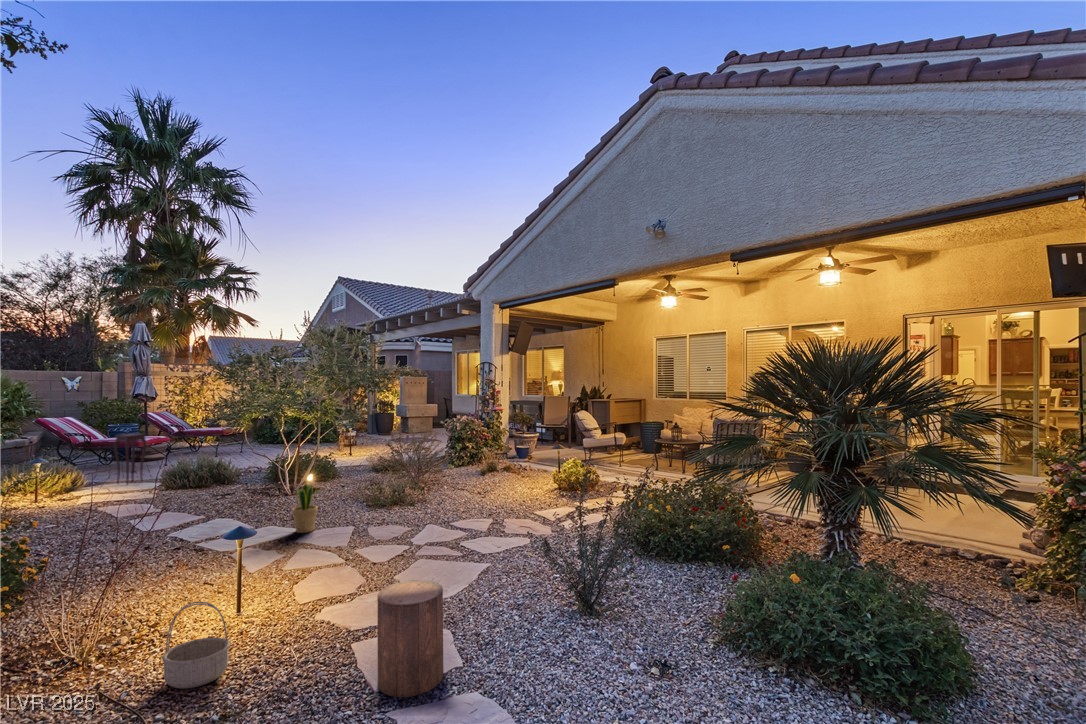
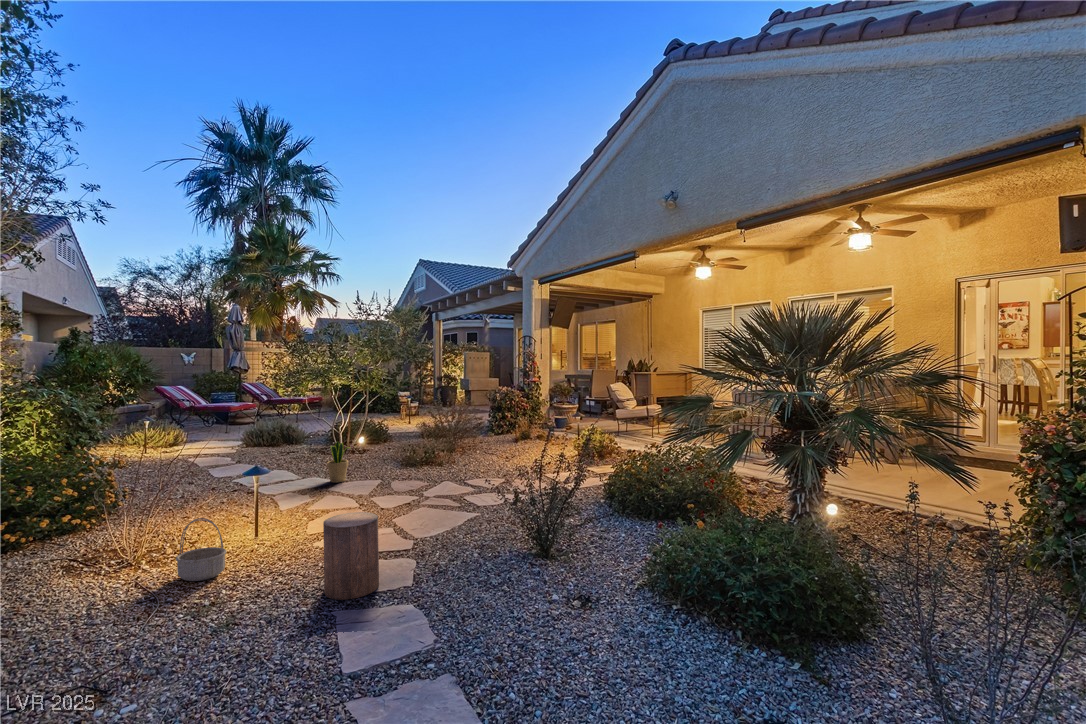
side table: present [114,434,146,485] -> none [213,399,237,441]

